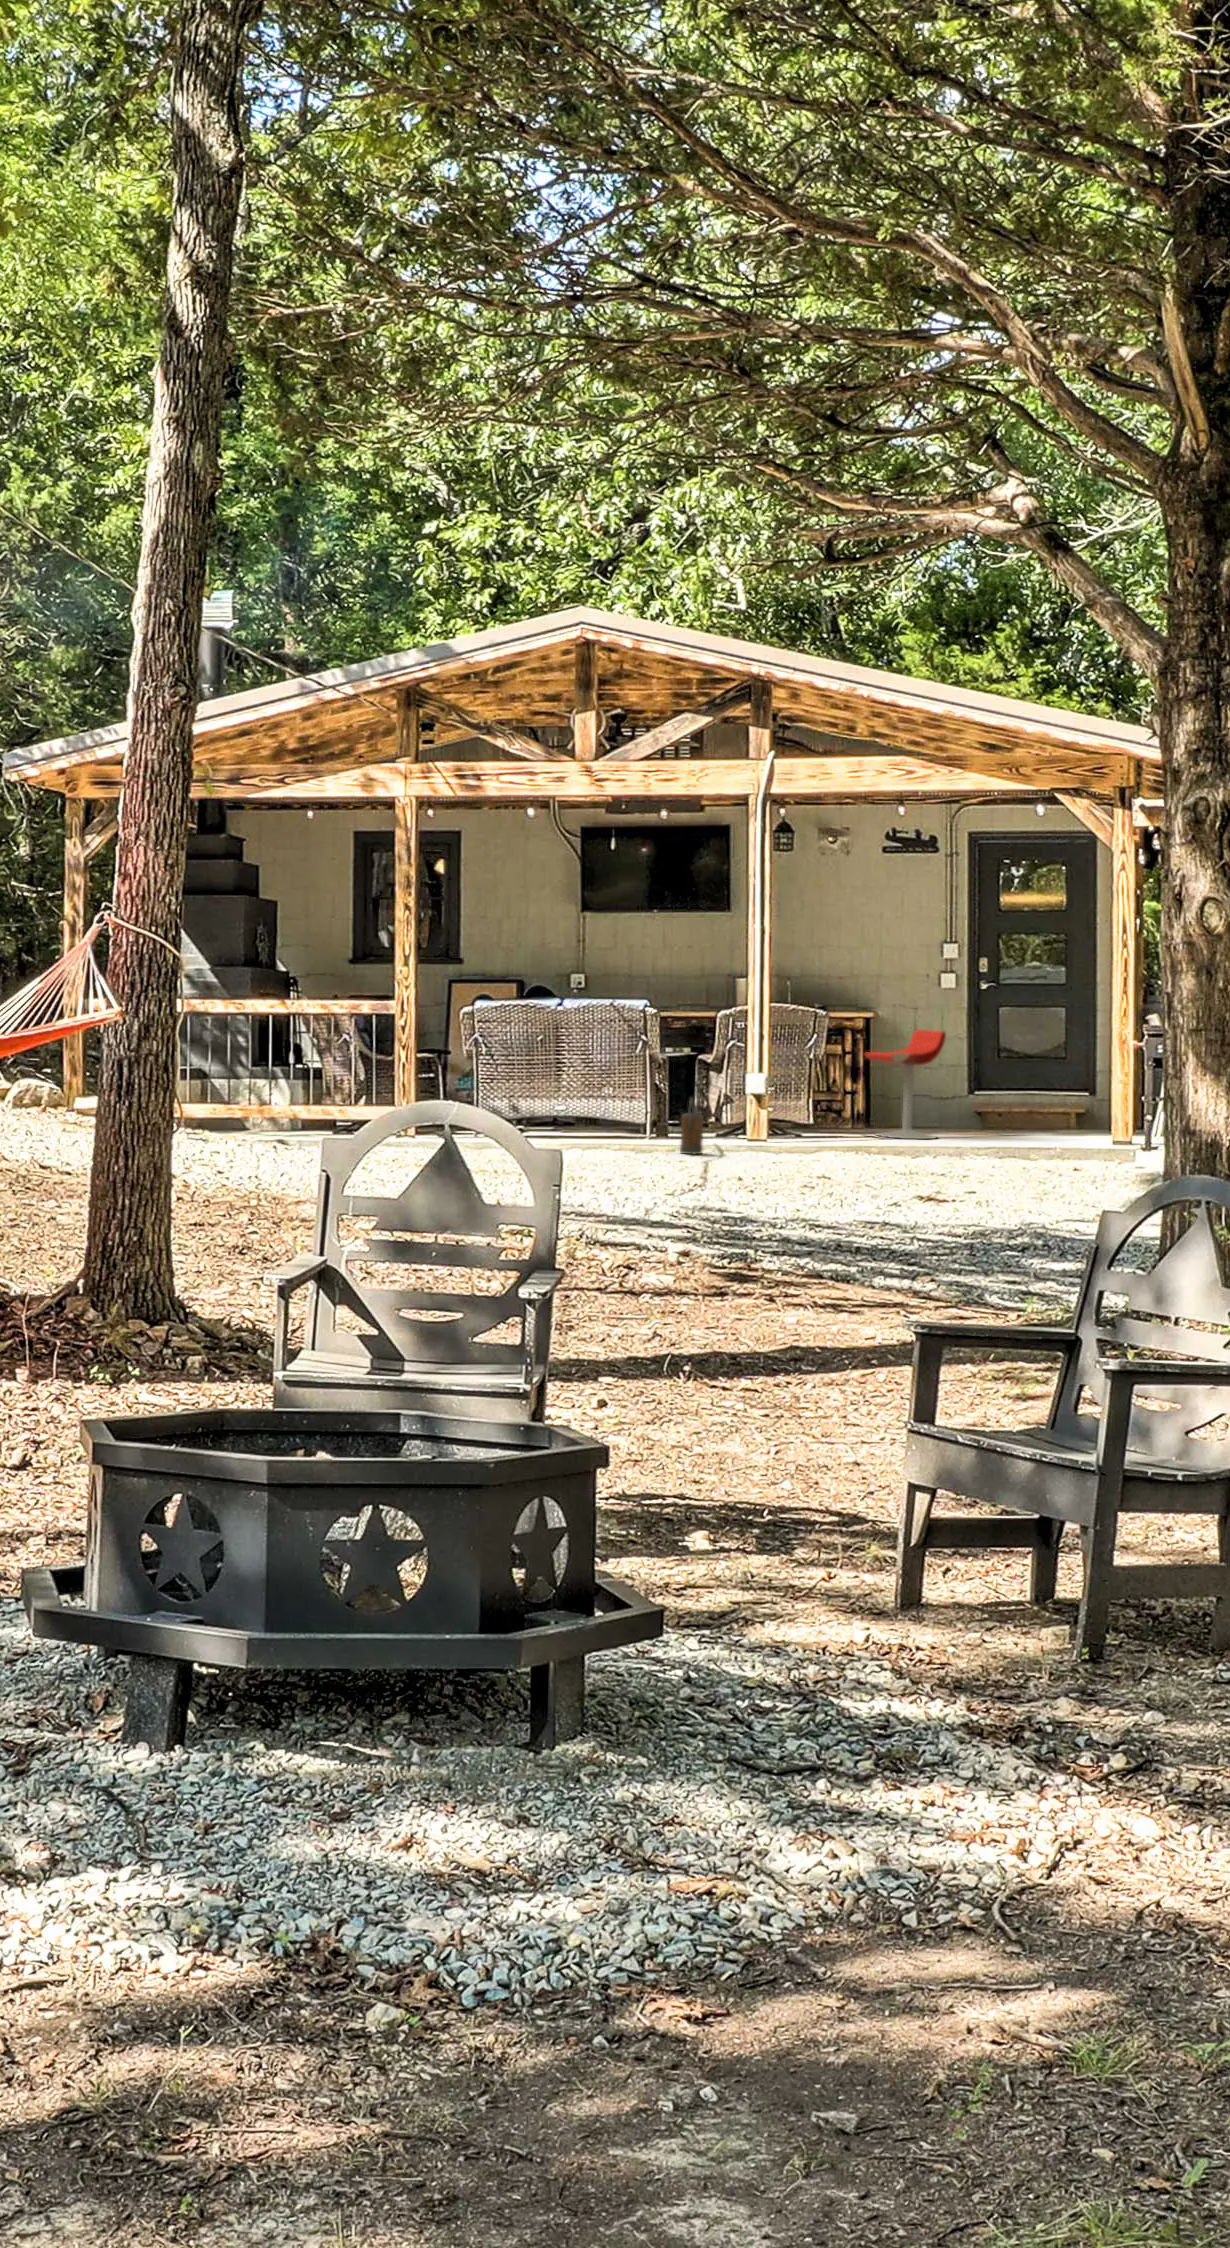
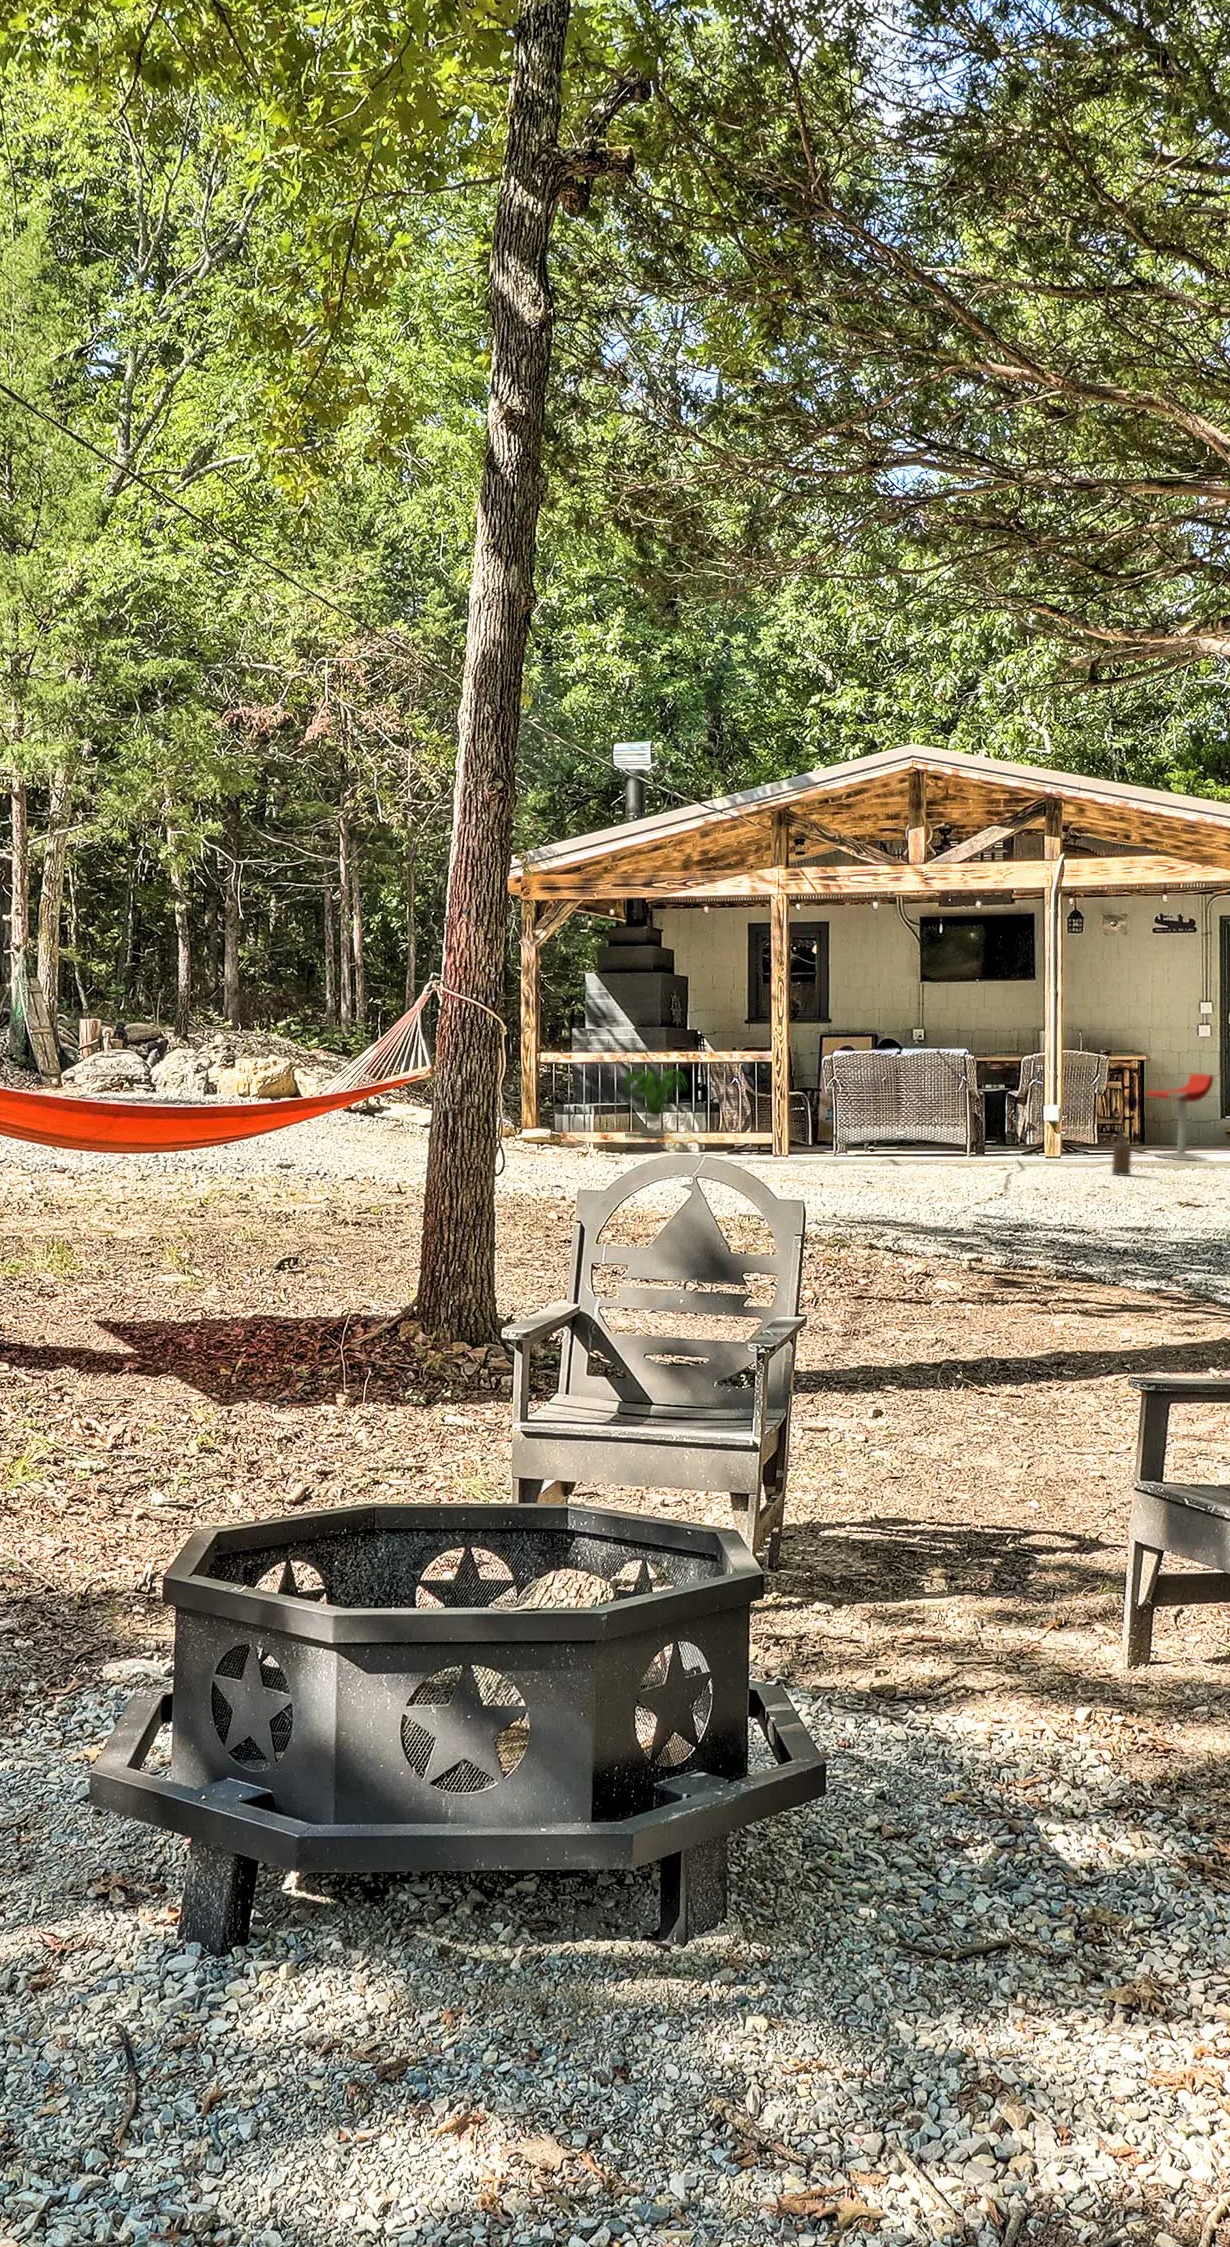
potted plant: none [193,1033,283,1125] -> present [624,1069,688,1137]
watering can: present [680,1098,703,1154] -> present [1112,1132,1131,1176]

